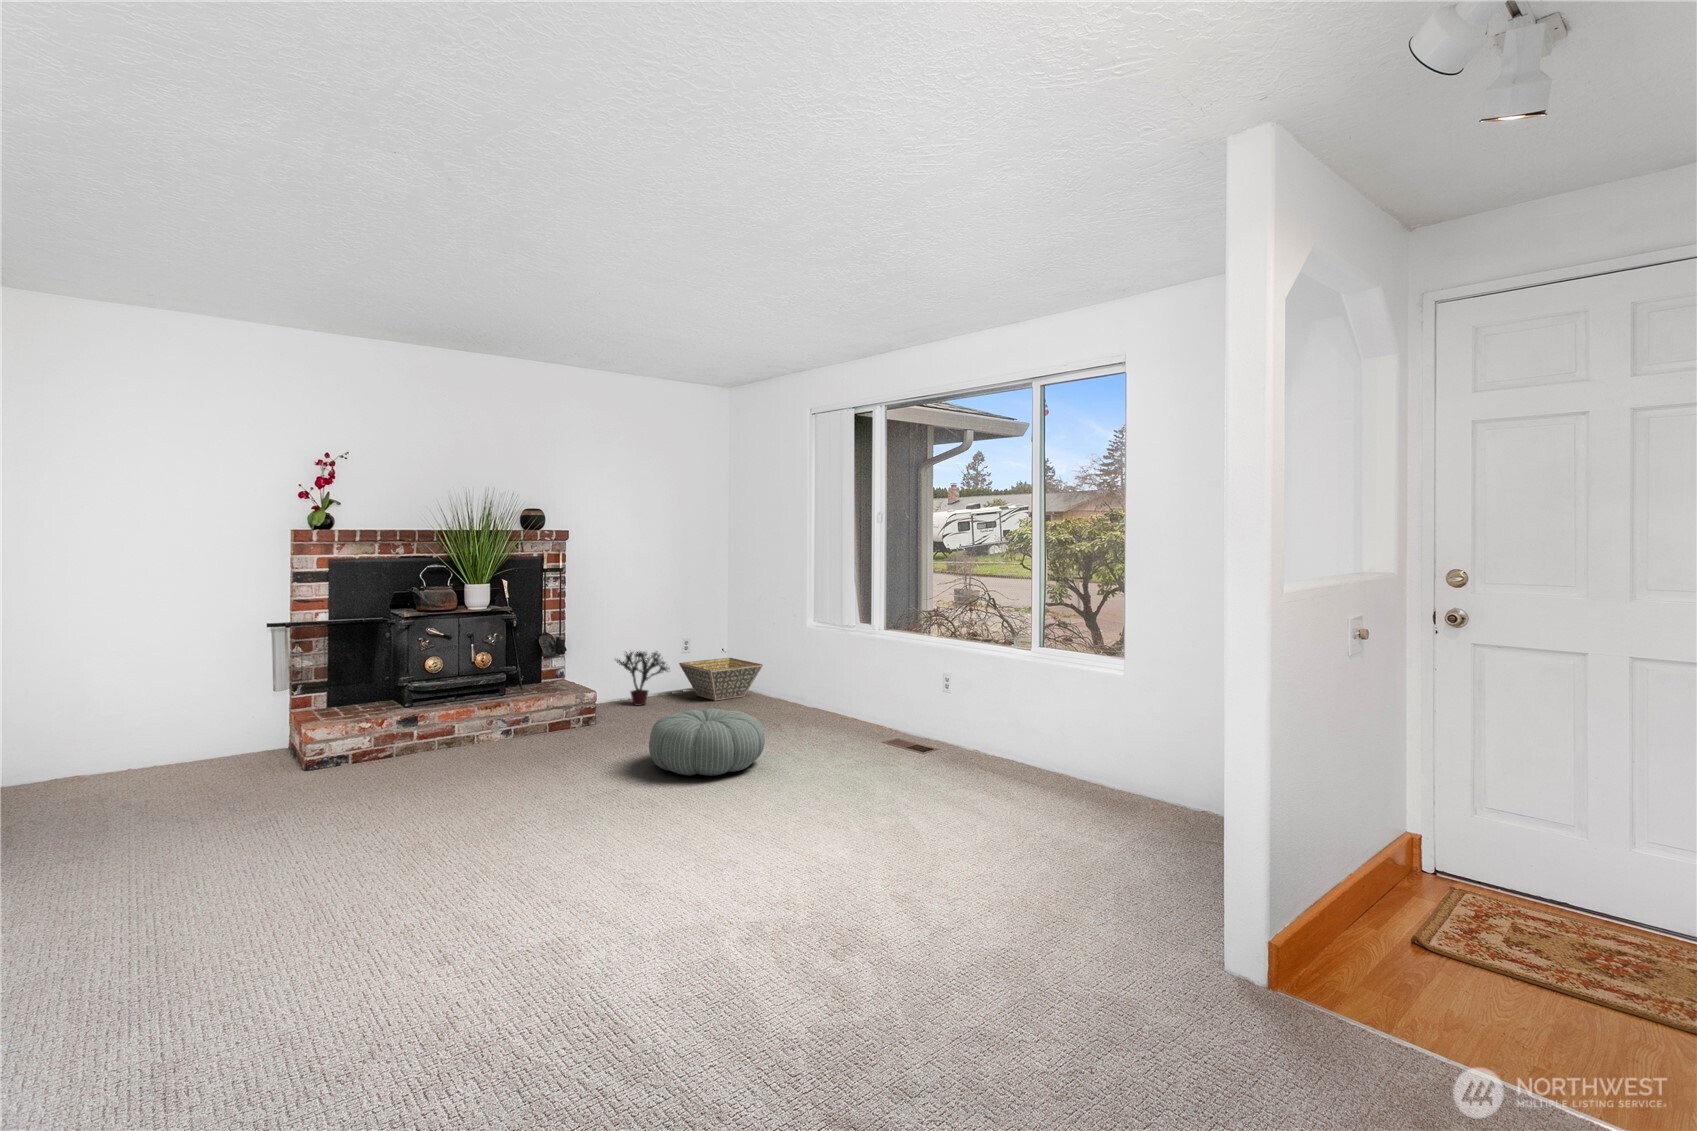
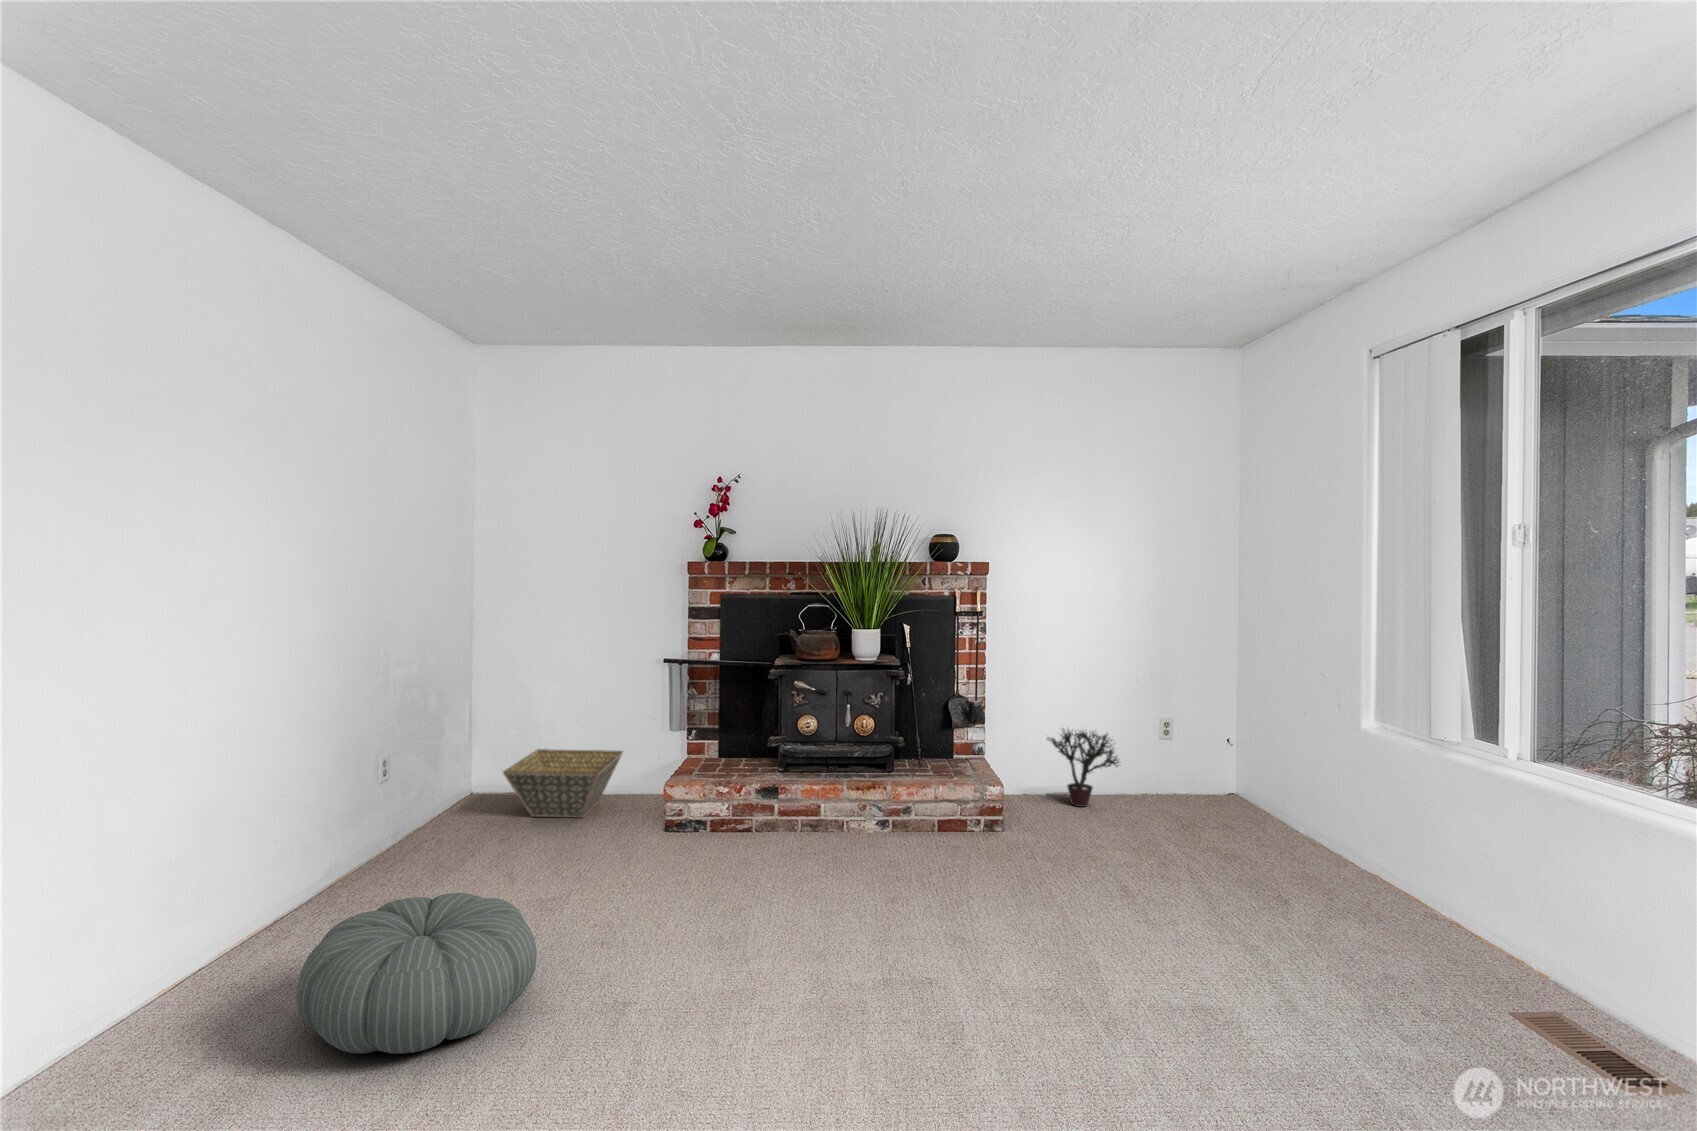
basket: present [679,658,763,701] -> present [503,749,623,818]
pouf: present [649,709,765,775] -> present [297,893,537,1054]

